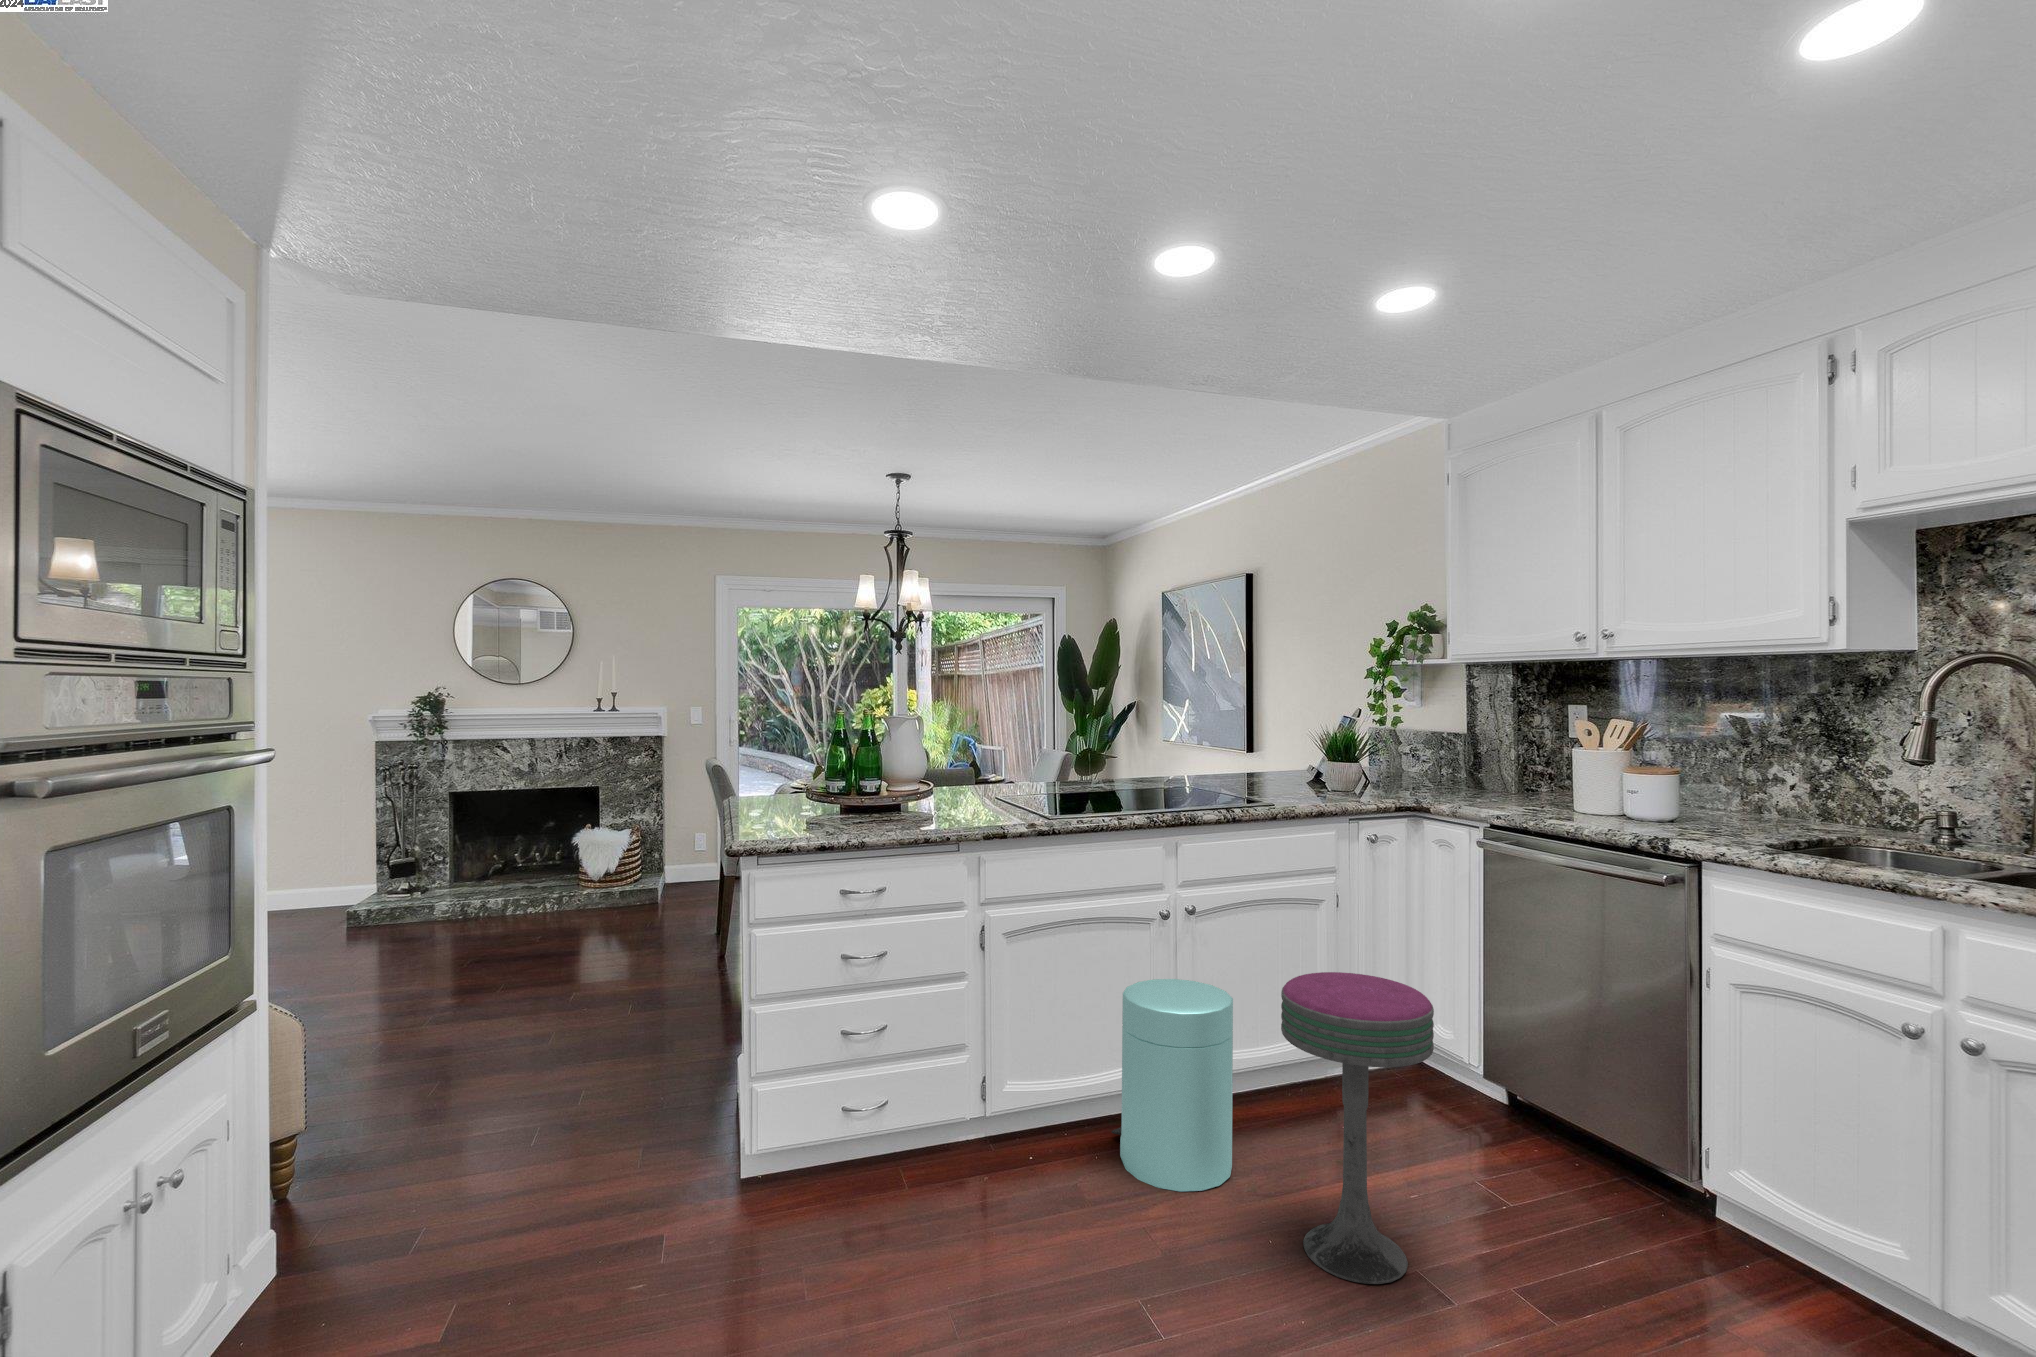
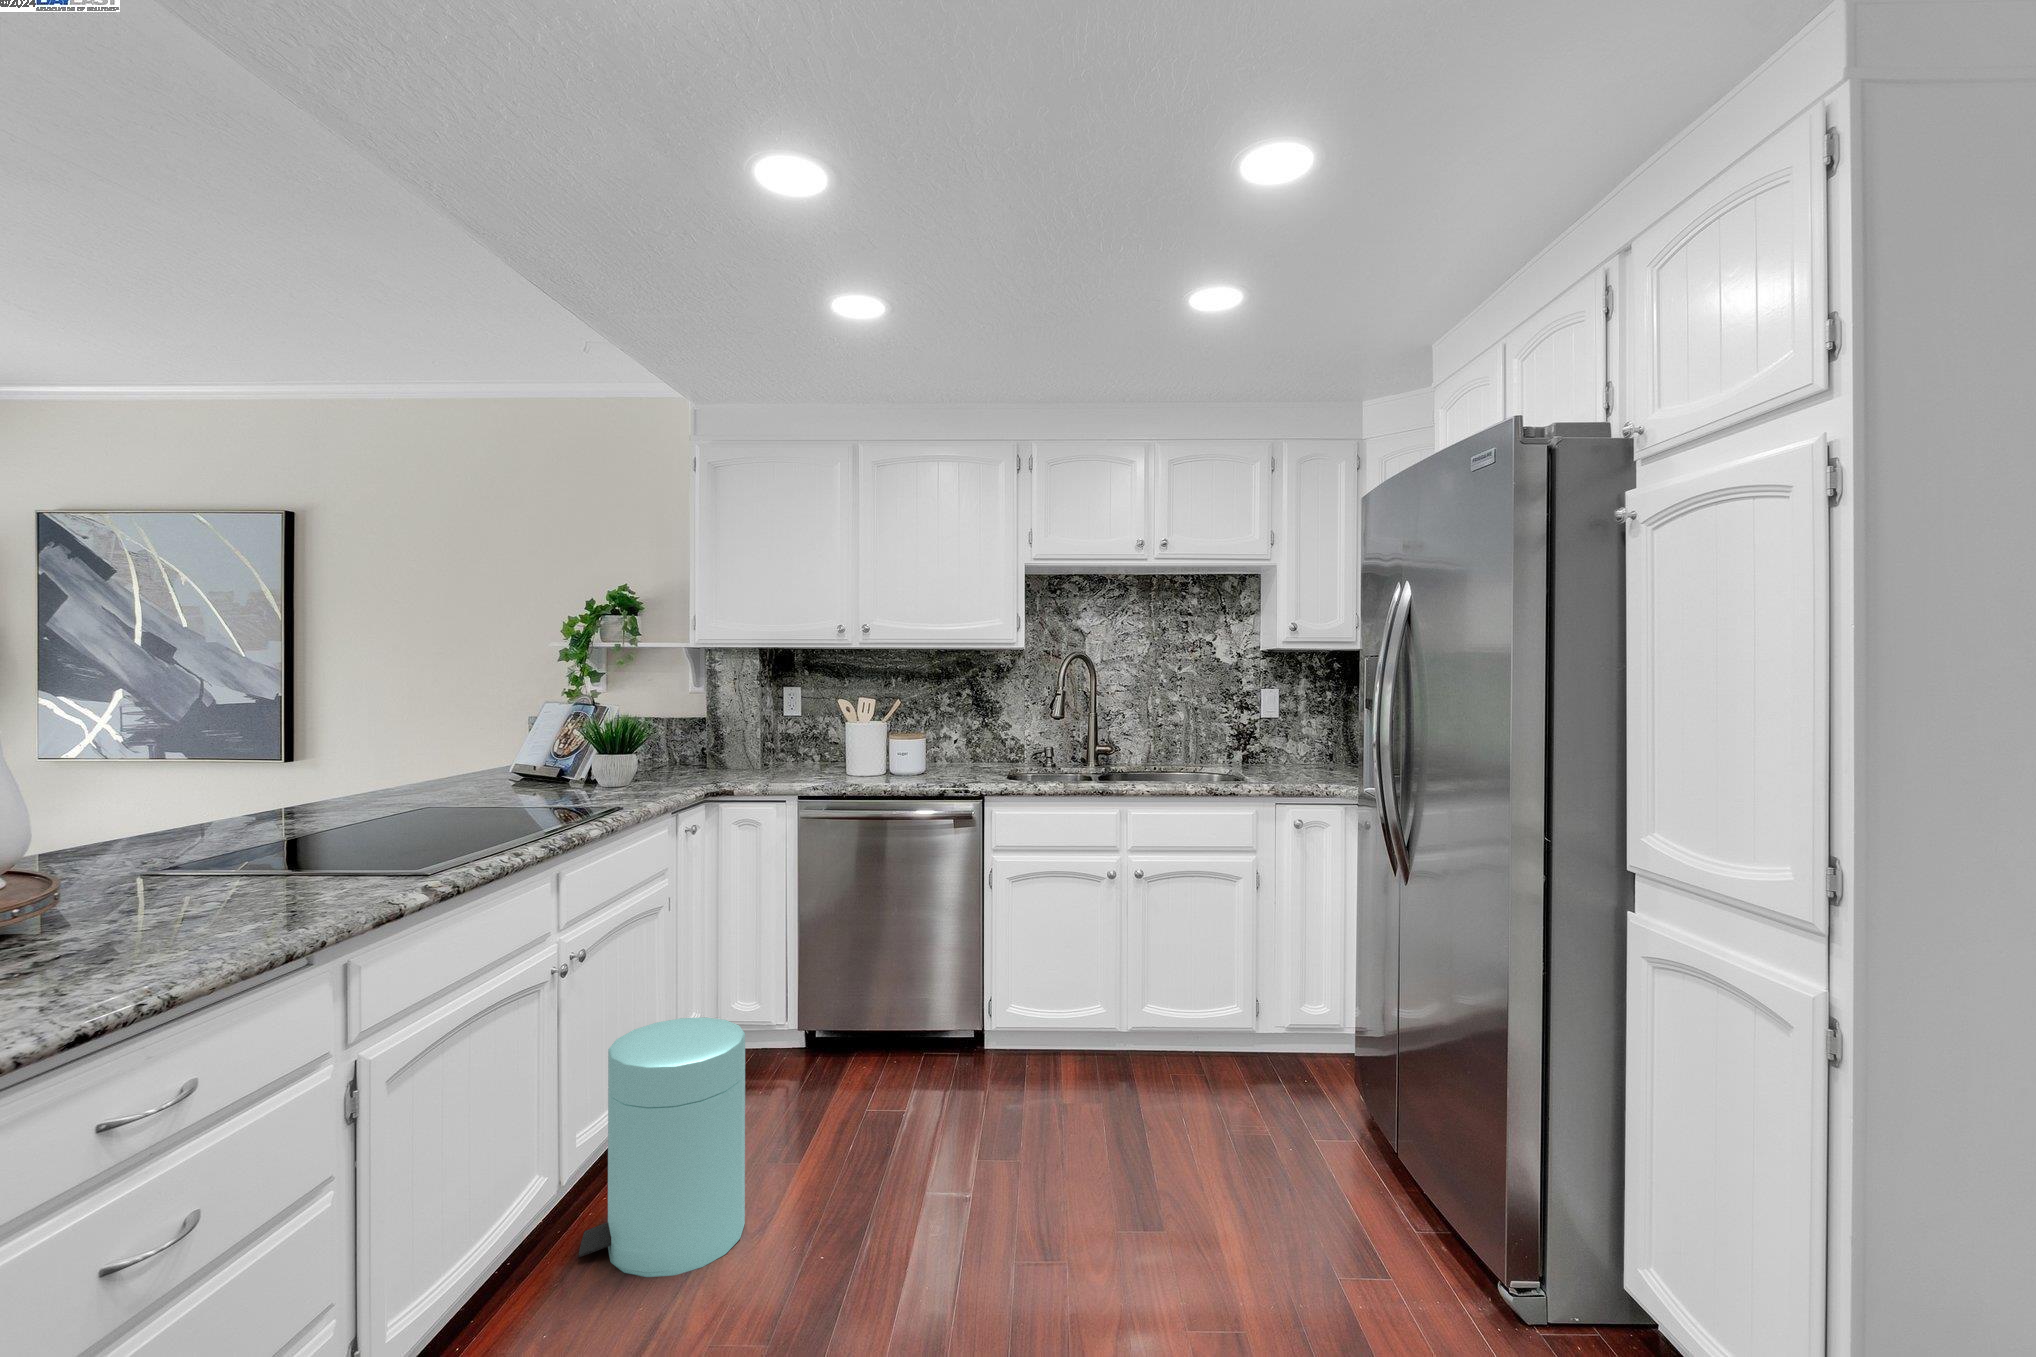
bar stool: present [1281,972,1434,1284] -> none [833,940,965,1221]

